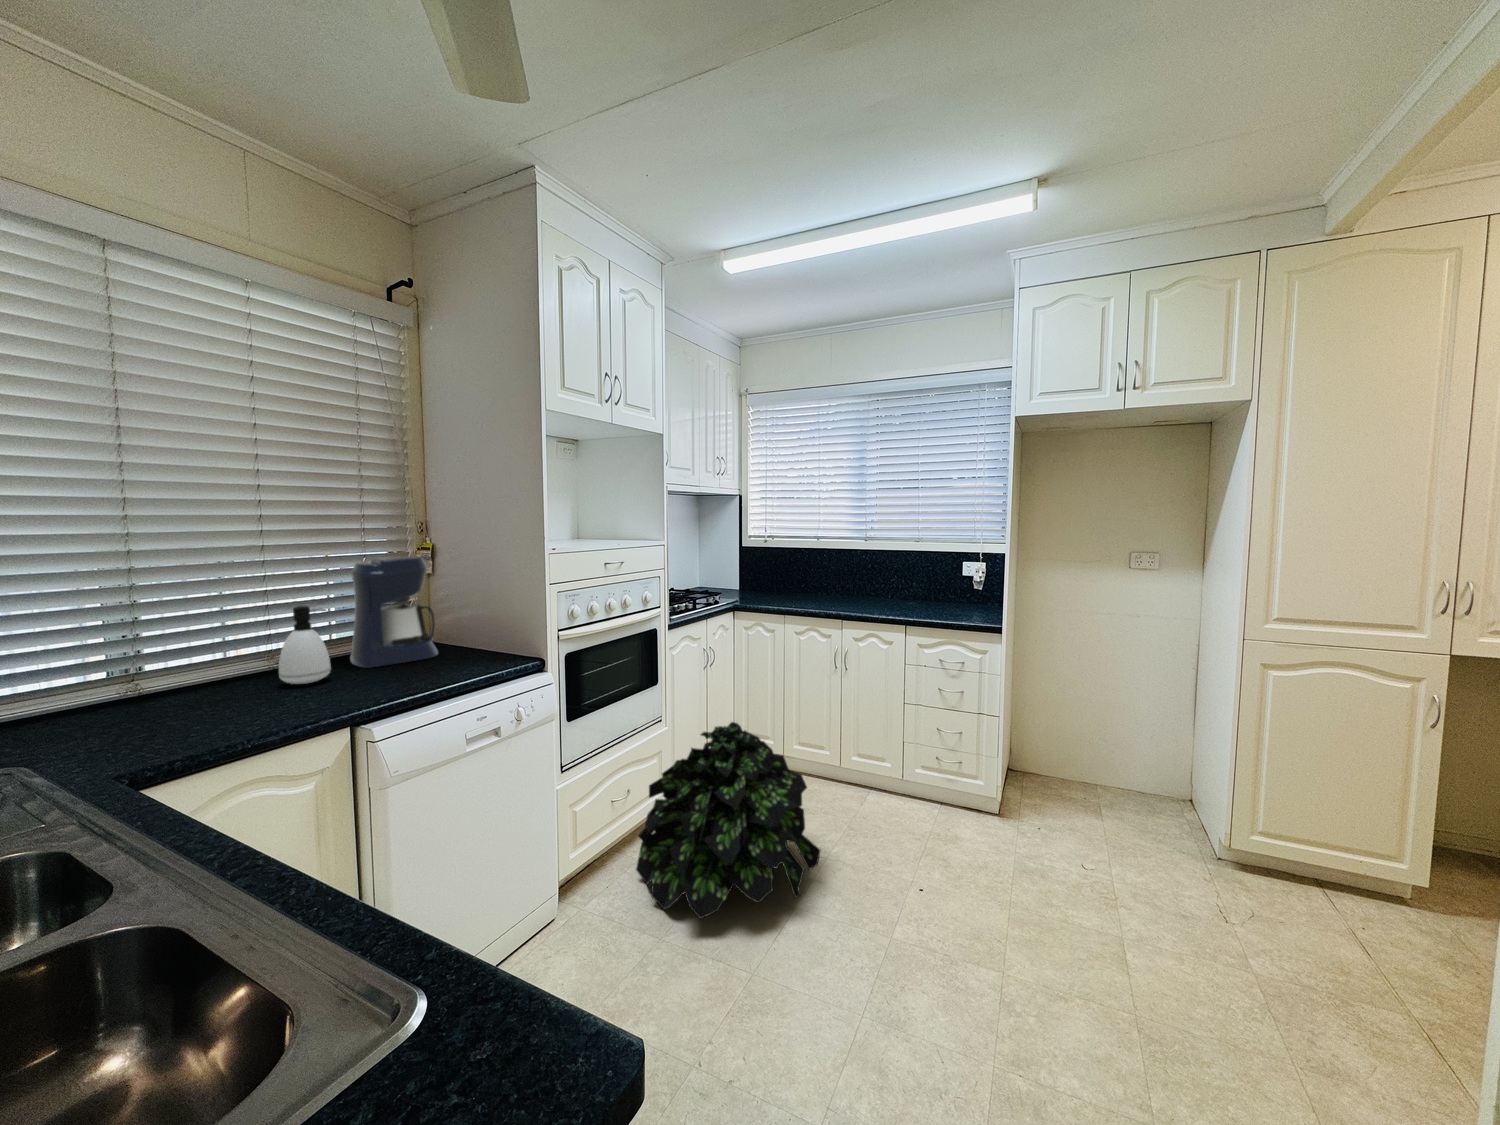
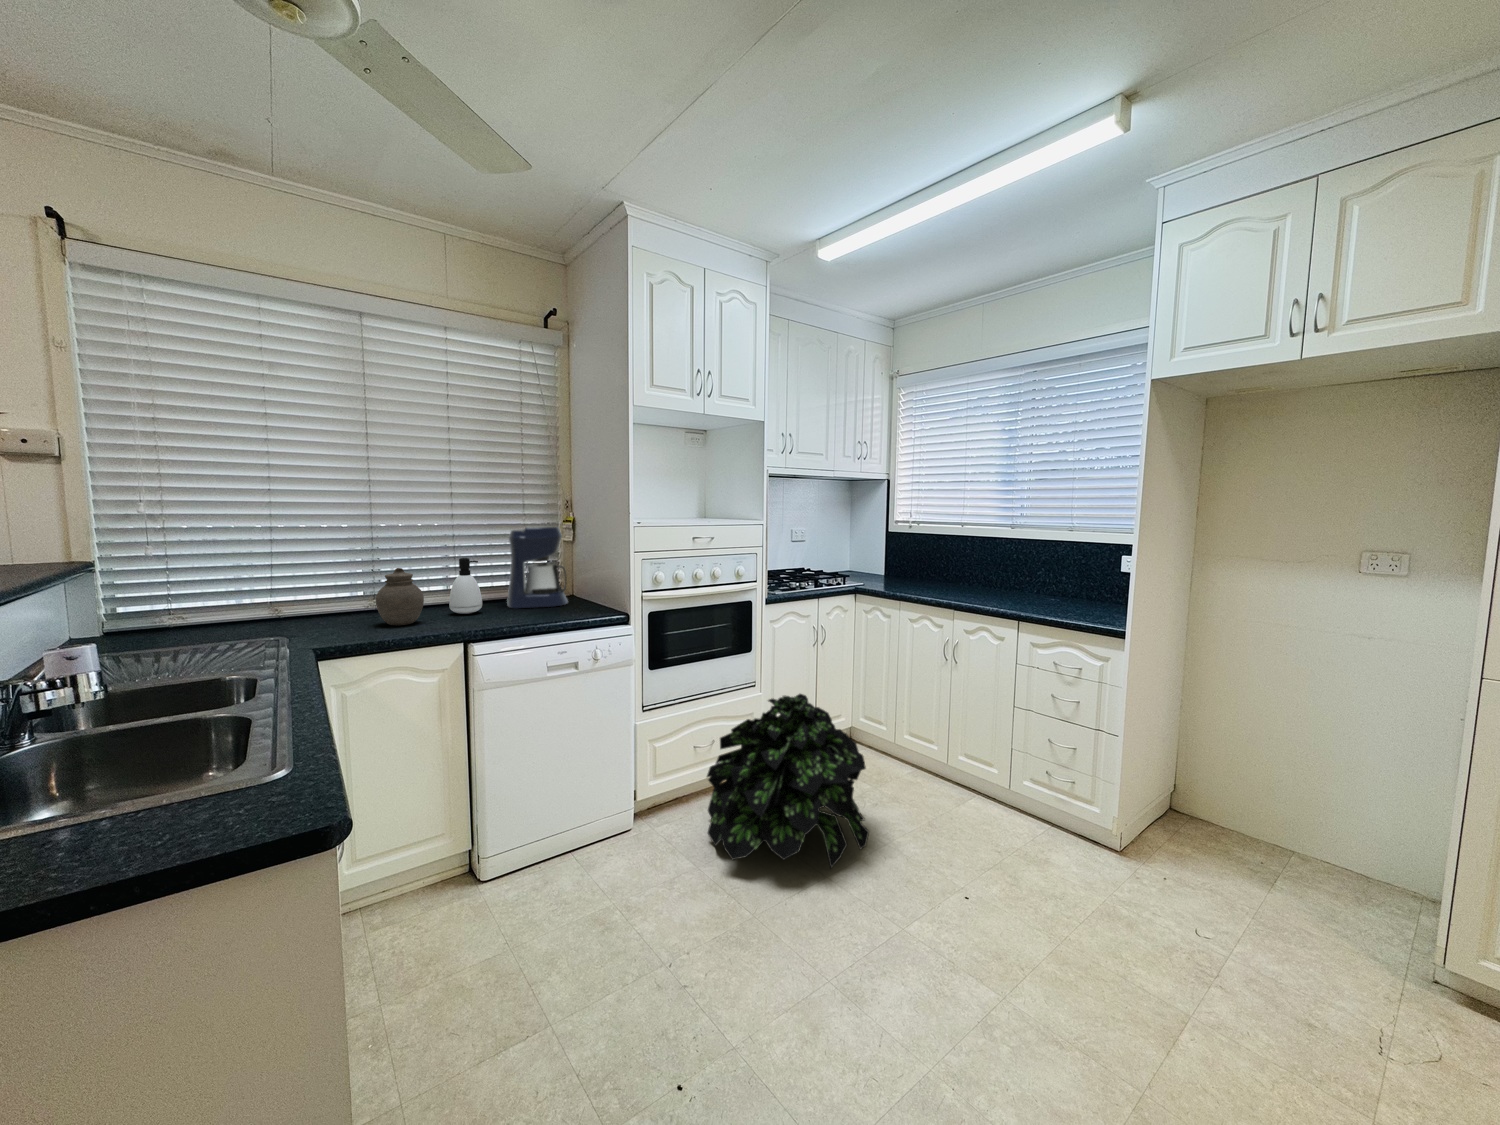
jar: none [173,629,257,716] -> present [376,568,424,625]

